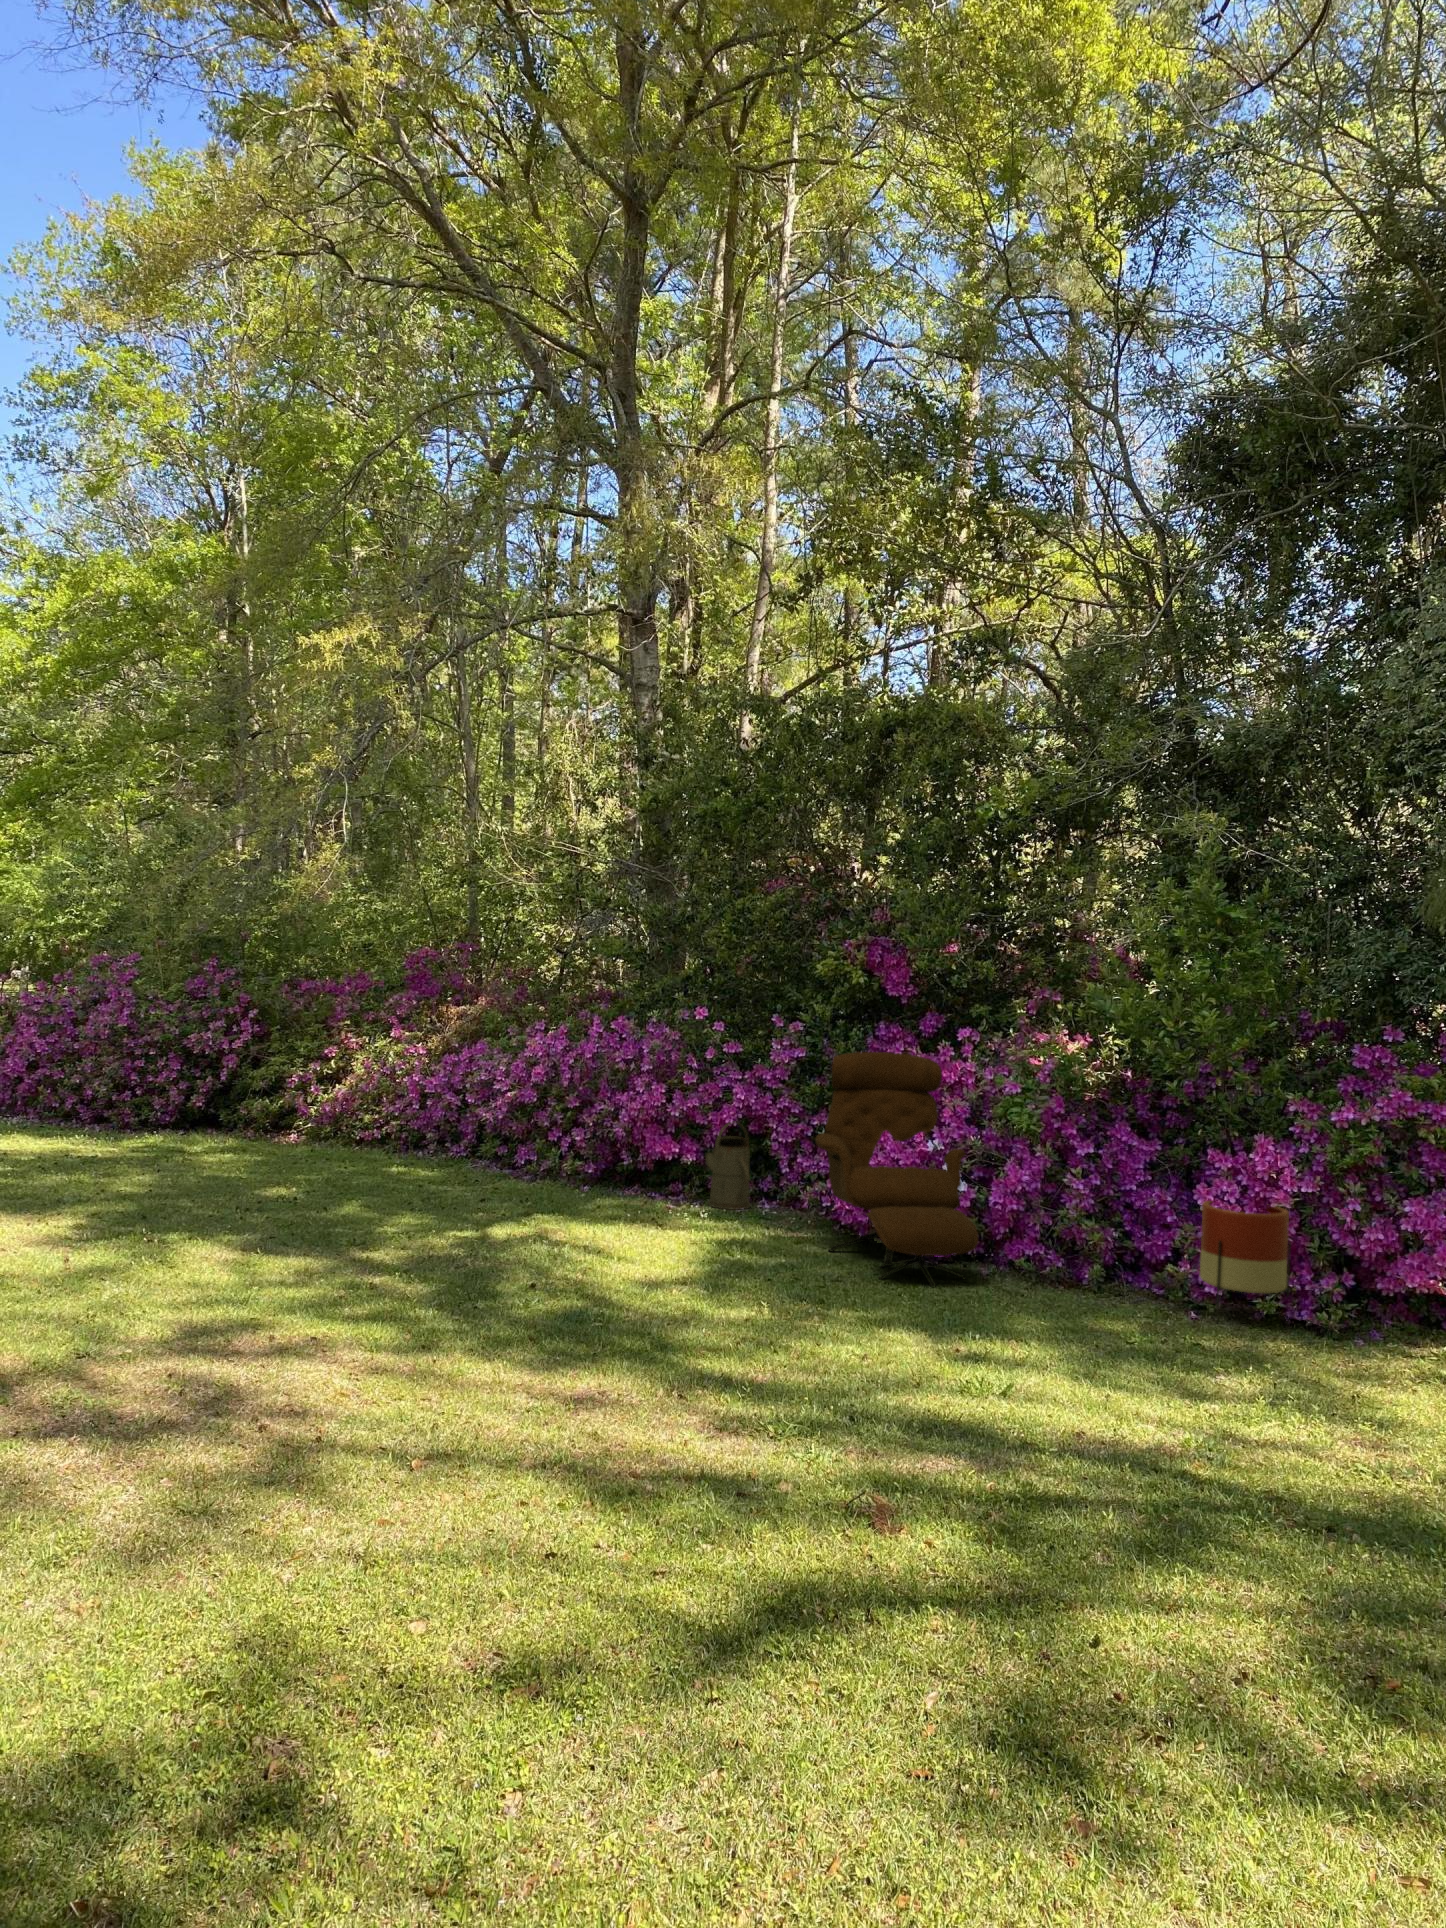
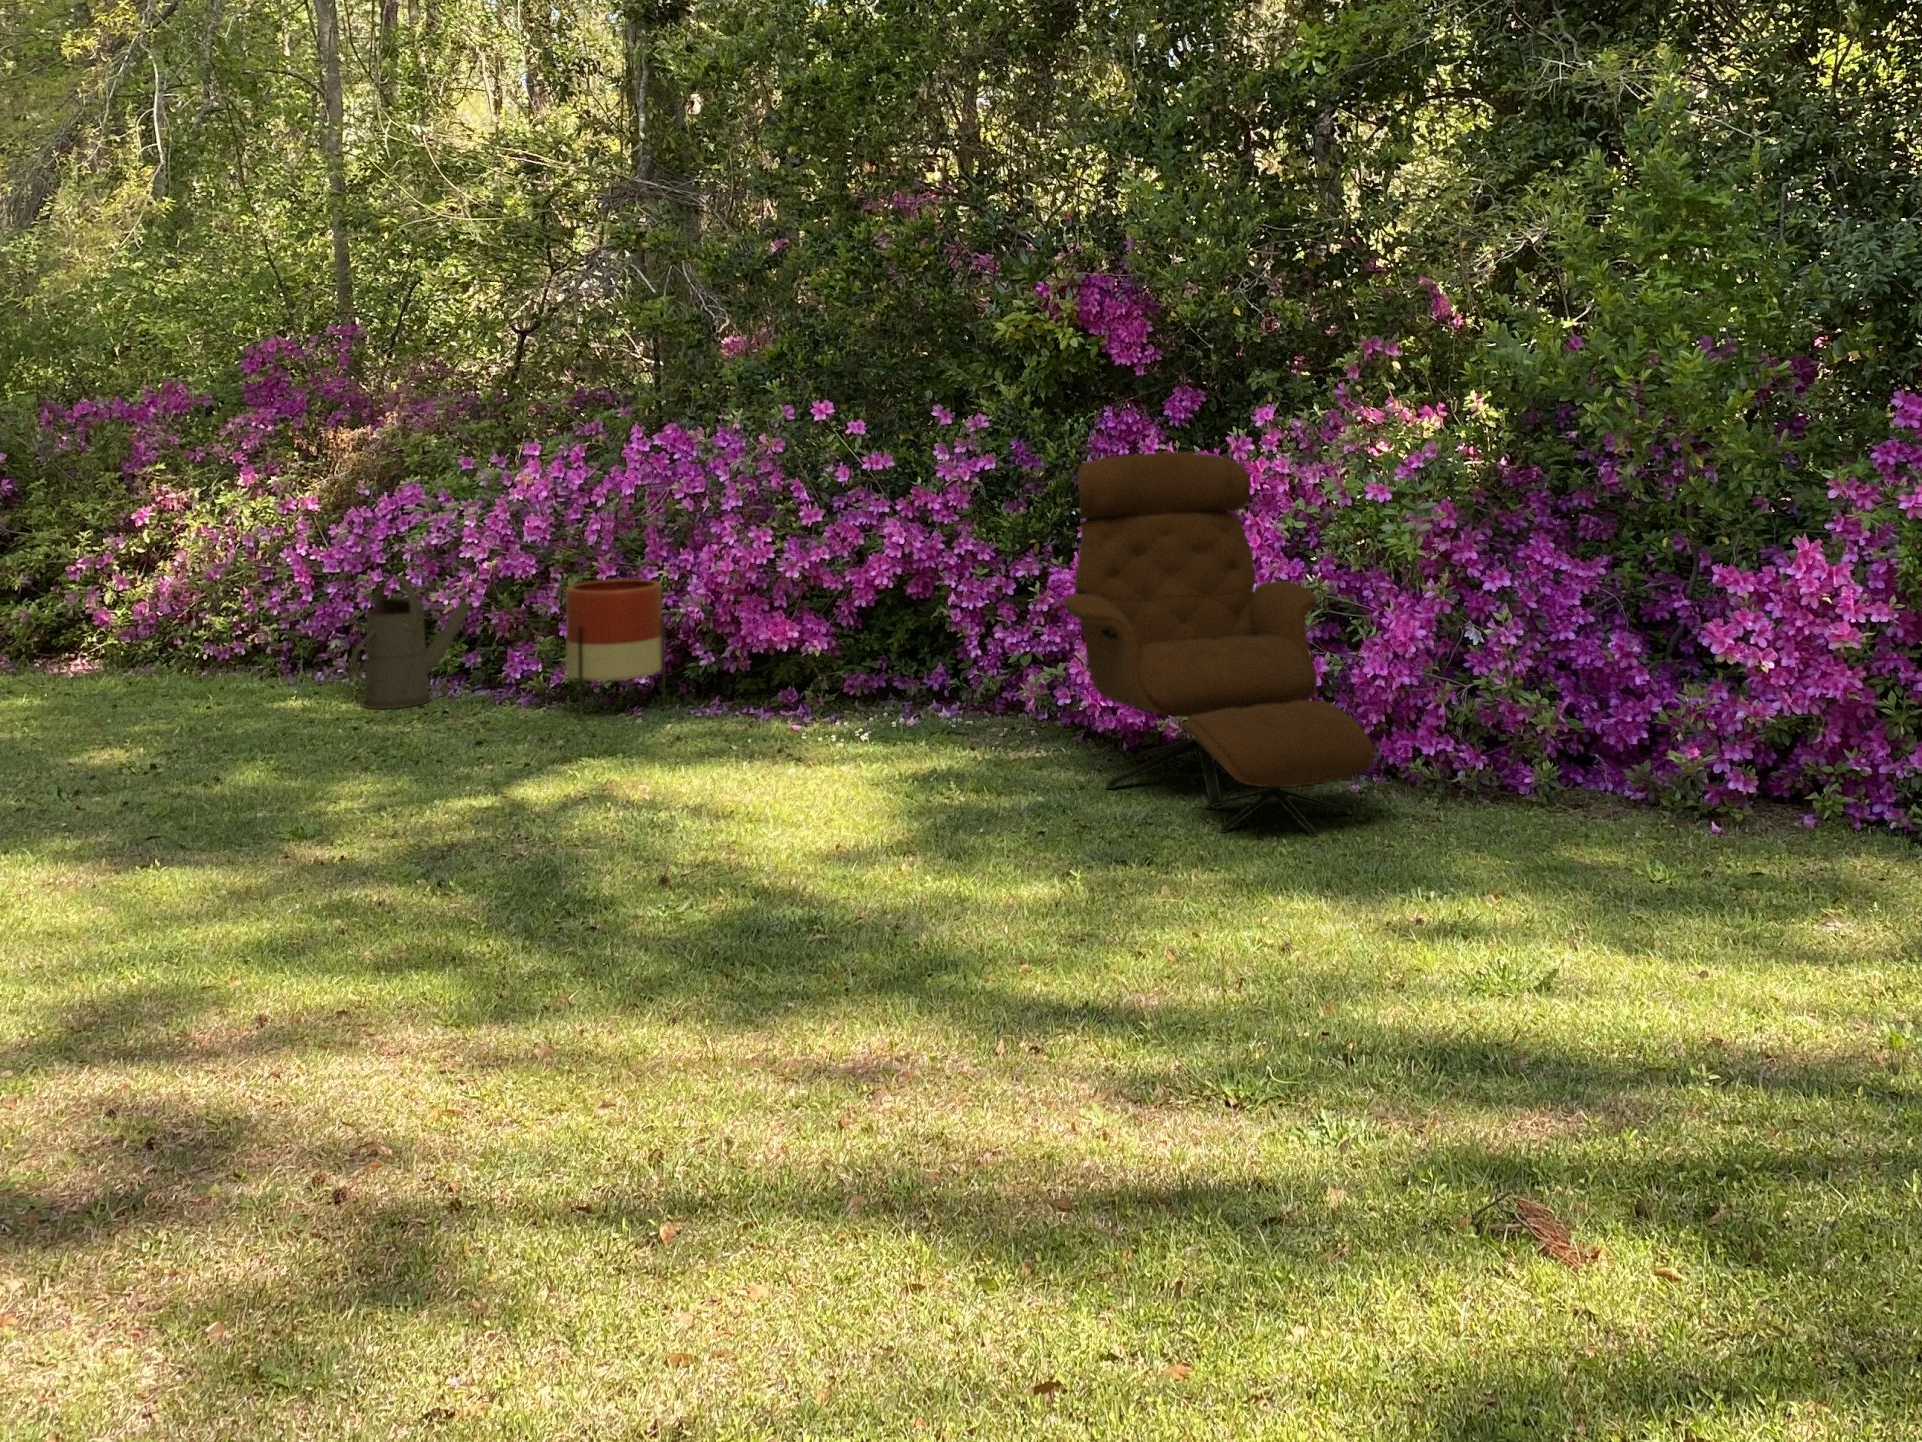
watering can: present [706,1122,751,1210] -> present [350,575,468,709]
planter: present [1200,1201,1291,1324] -> present [566,579,665,720]

